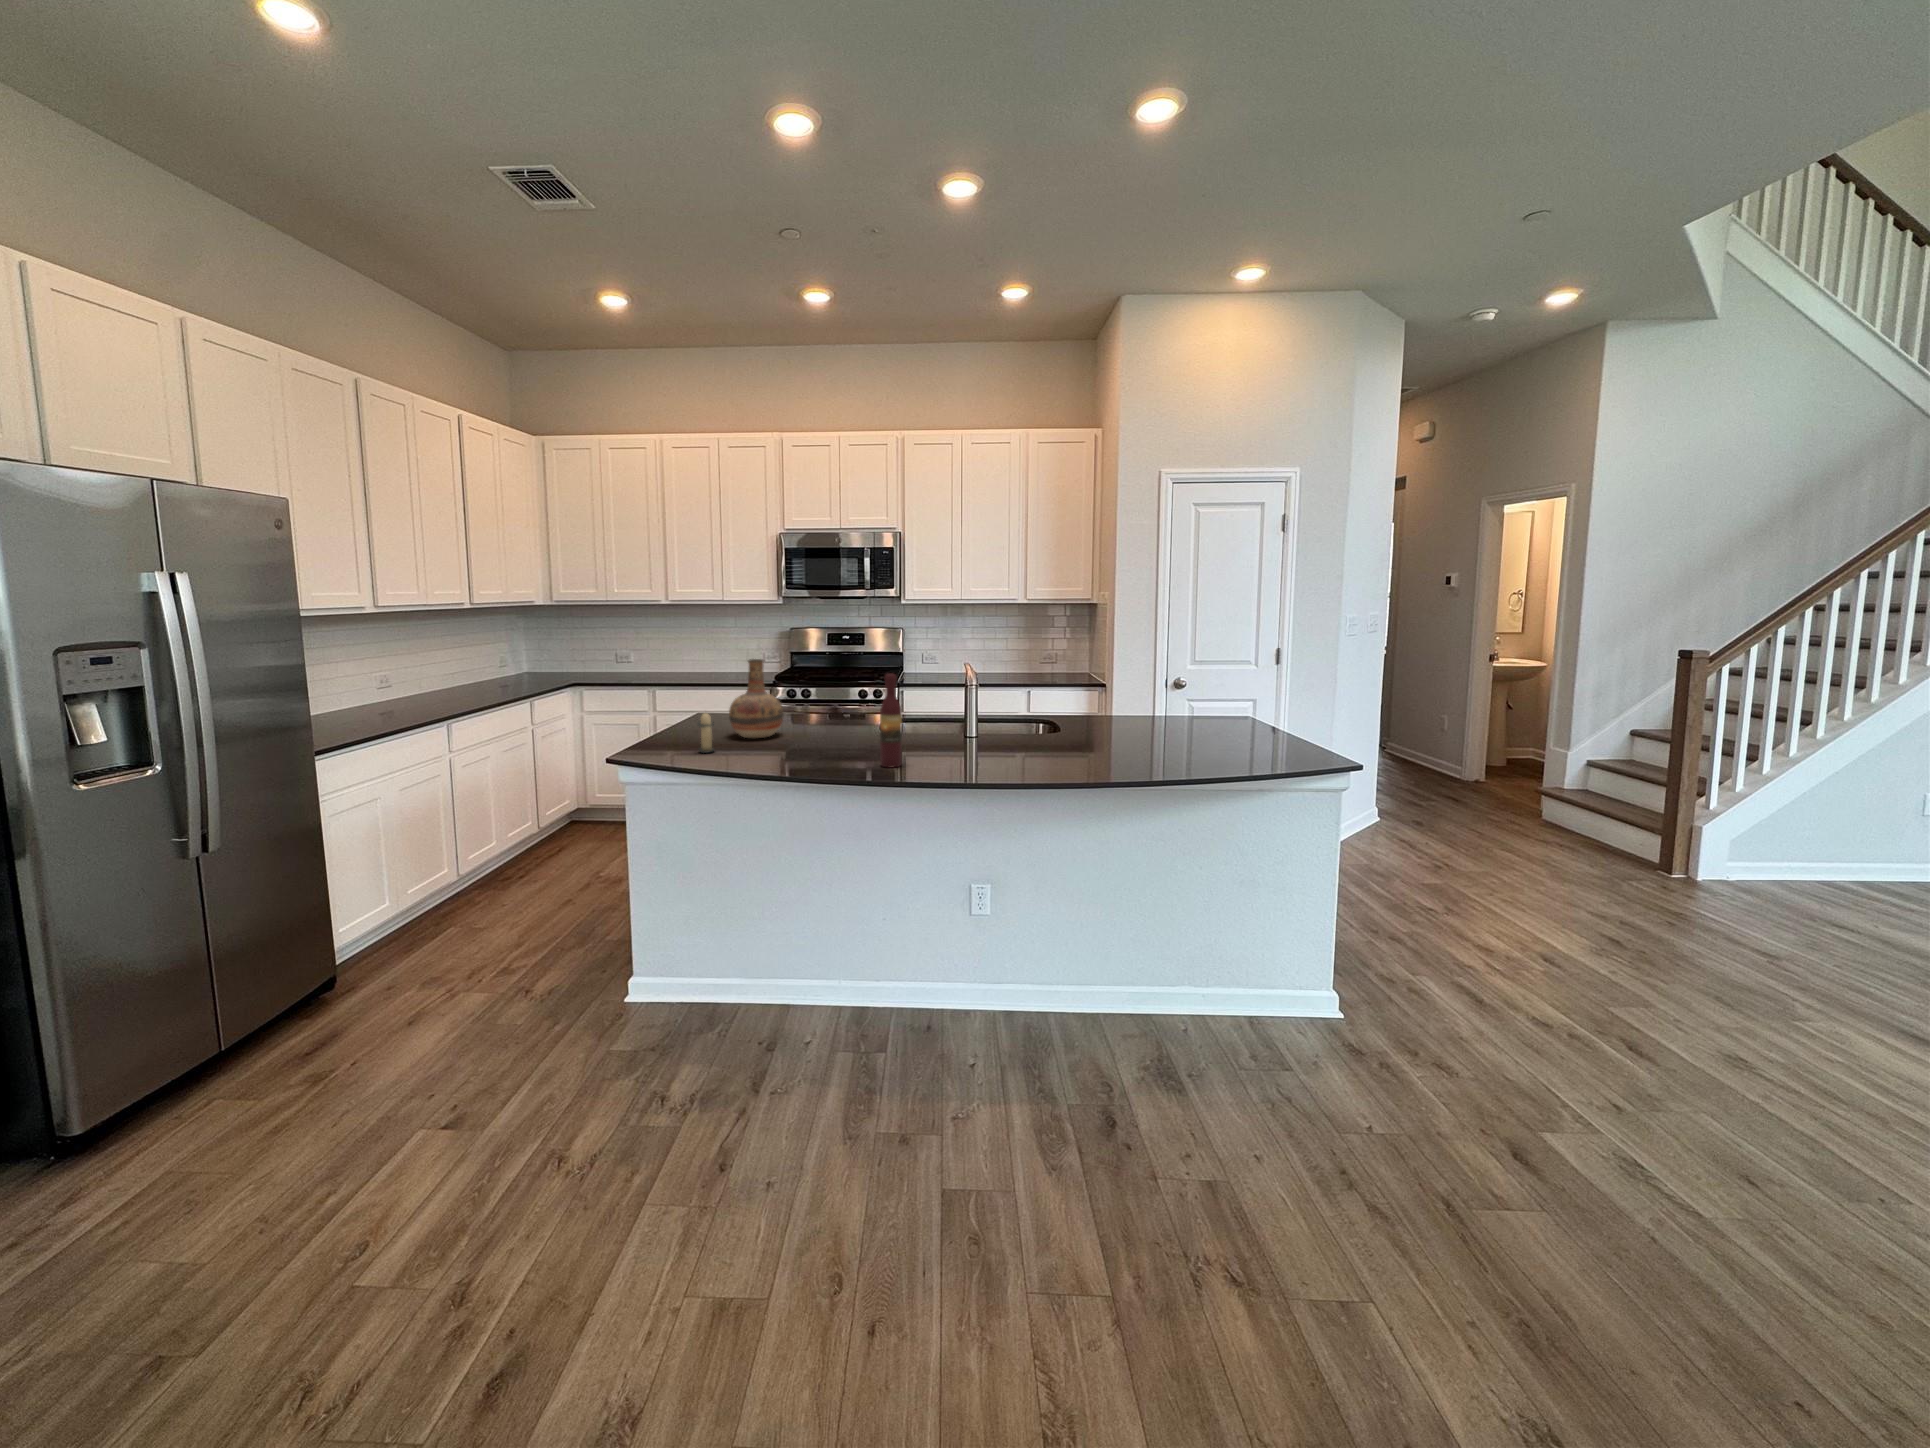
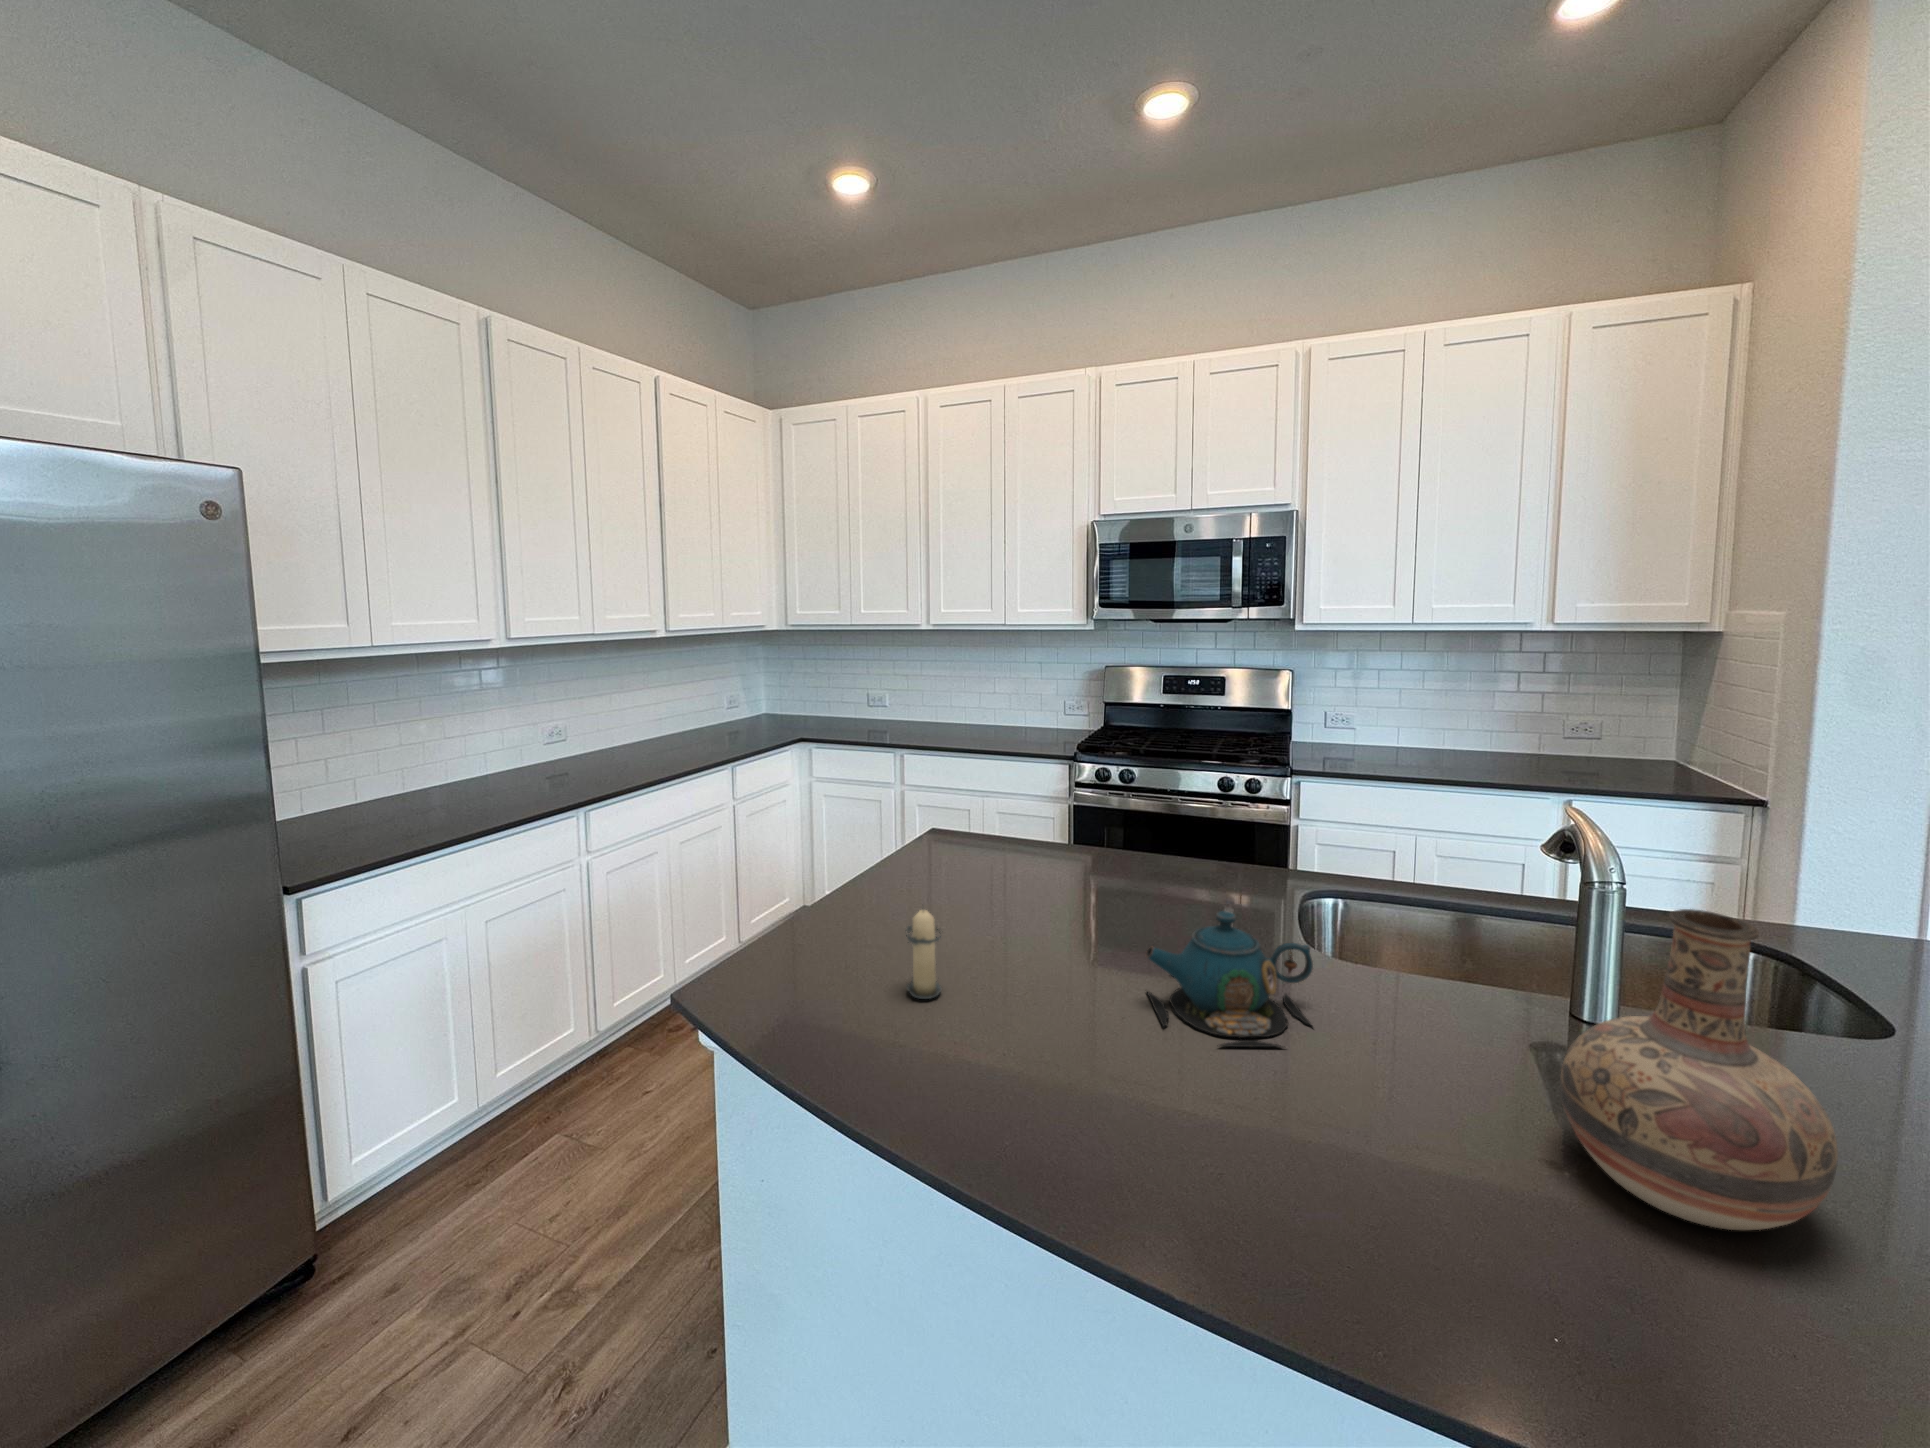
vase: present [729,659,784,738] -> present [1560,909,1838,1230]
wine bottle: present [880,674,902,768] -> none [1388,914,1474,1210]
teapot: none [803,704,874,752] -> present [1146,911,1313,1047]

